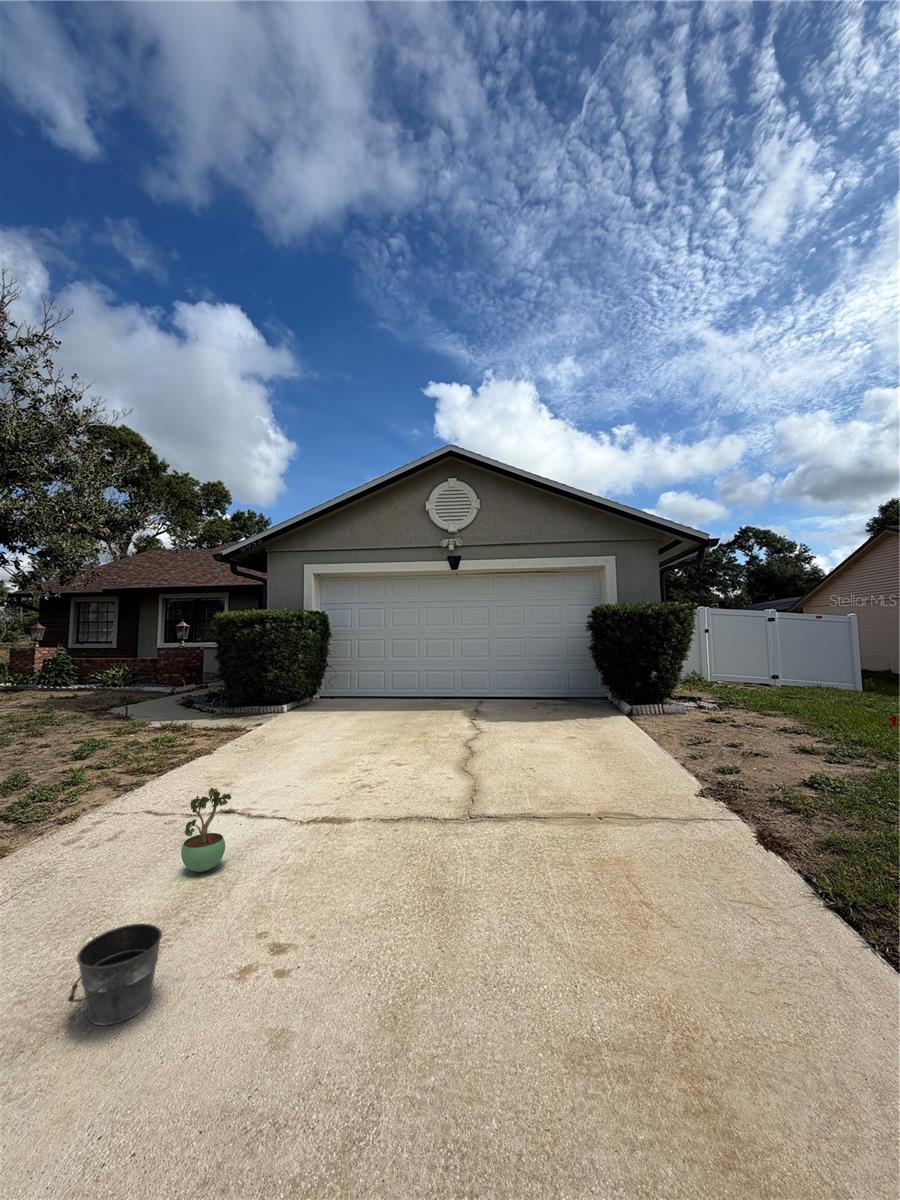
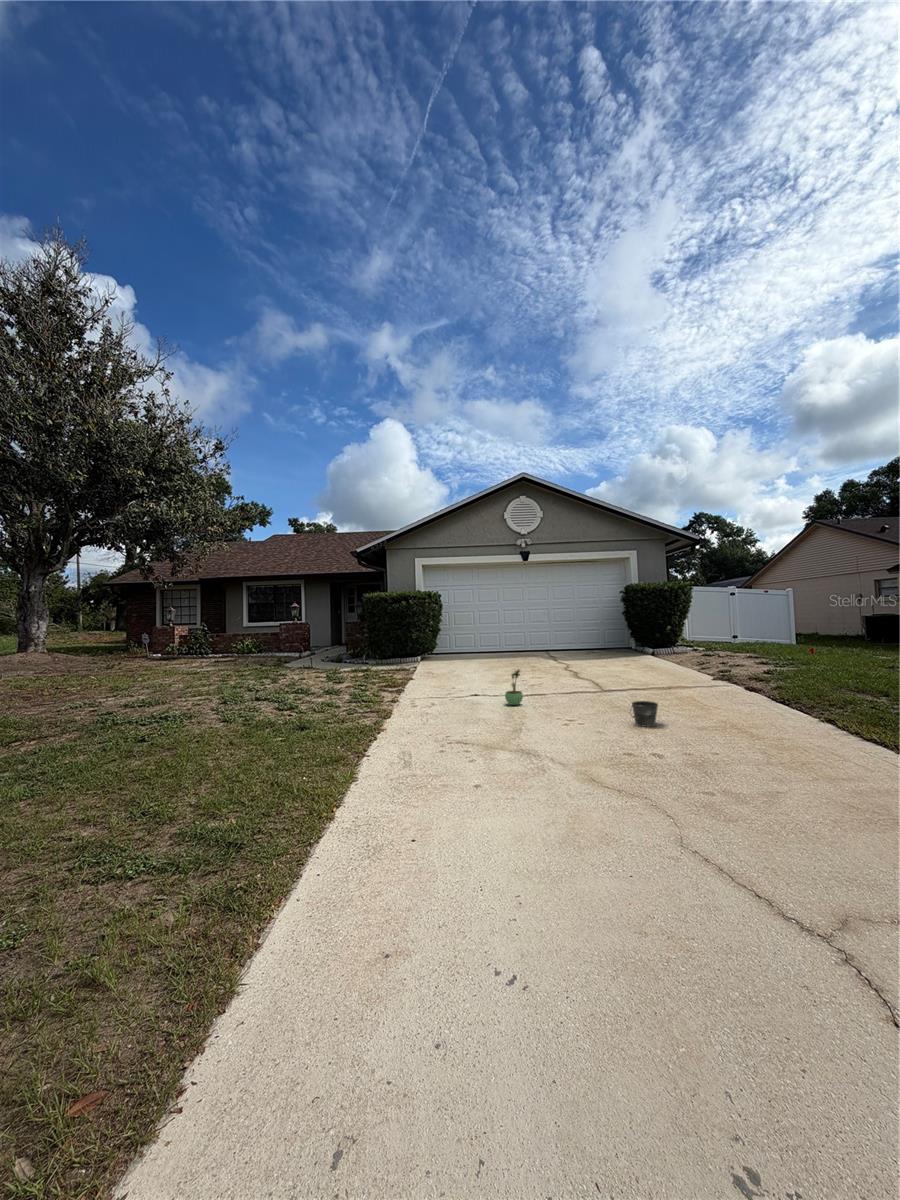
bucket: present [68,924,162,1025] -> present [632,701,658,727]

